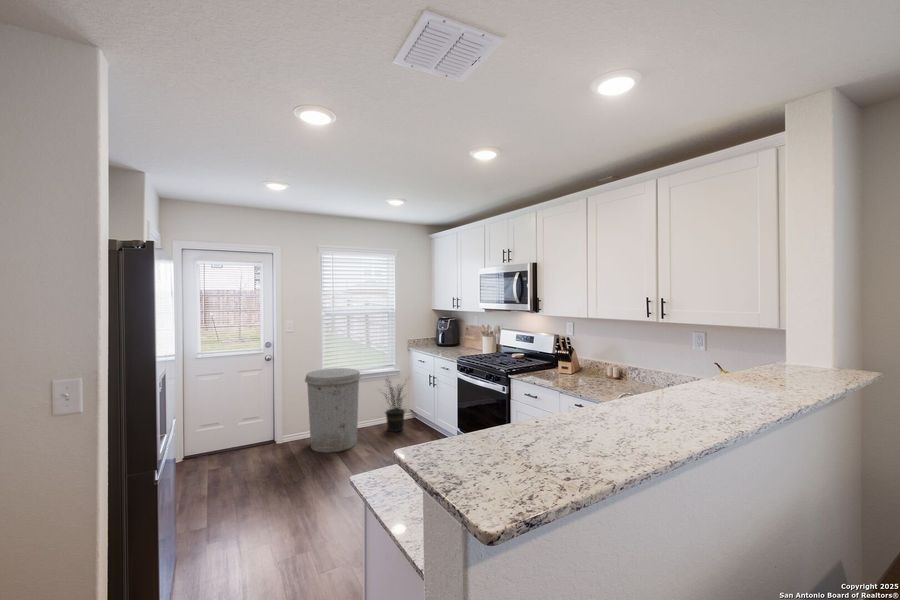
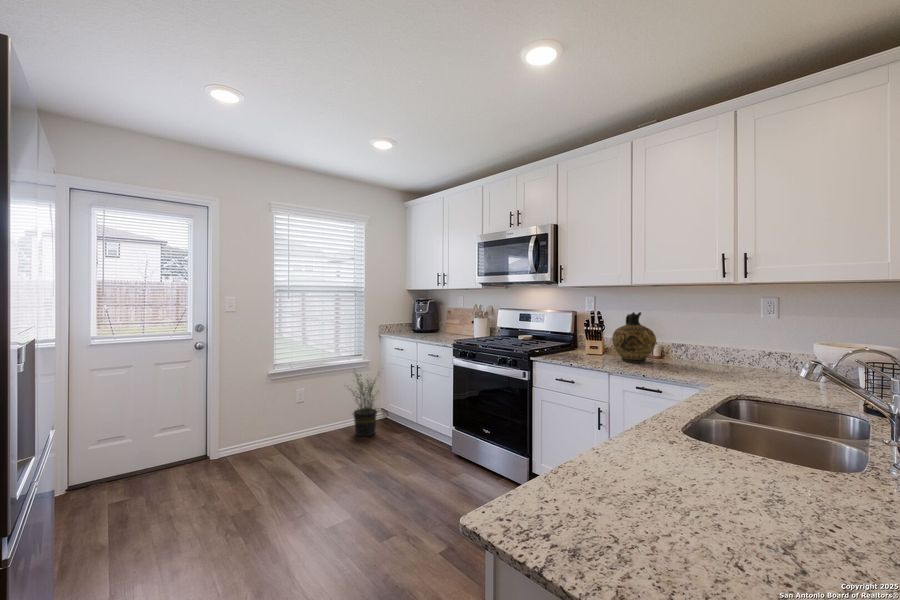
ceramic jug: none [573,341,608,383] -> present [612,312,656,363]
trash can: present [305,368,361,452] -> none [251,359,326,467]

